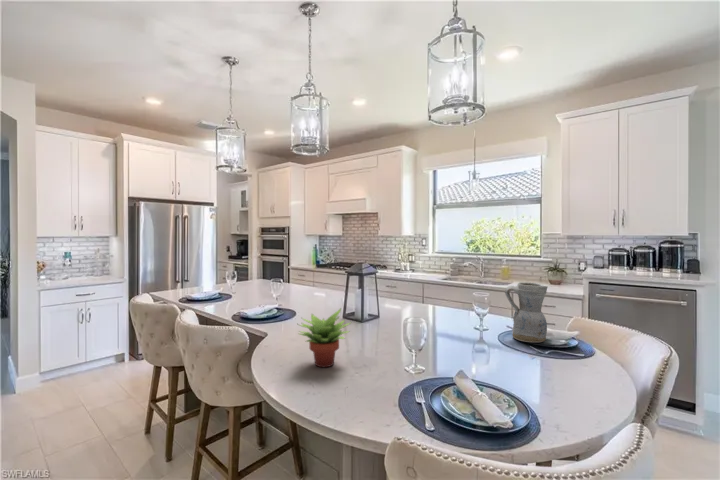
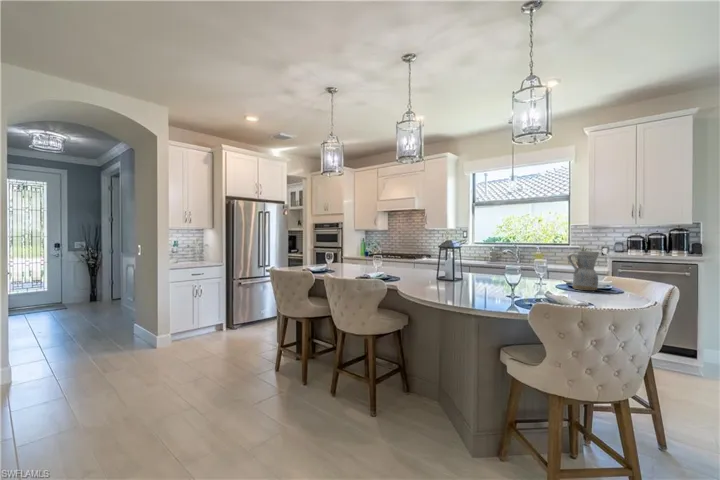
succulent plant: present [300,308,350,367] -> none [445,262,481,297]

